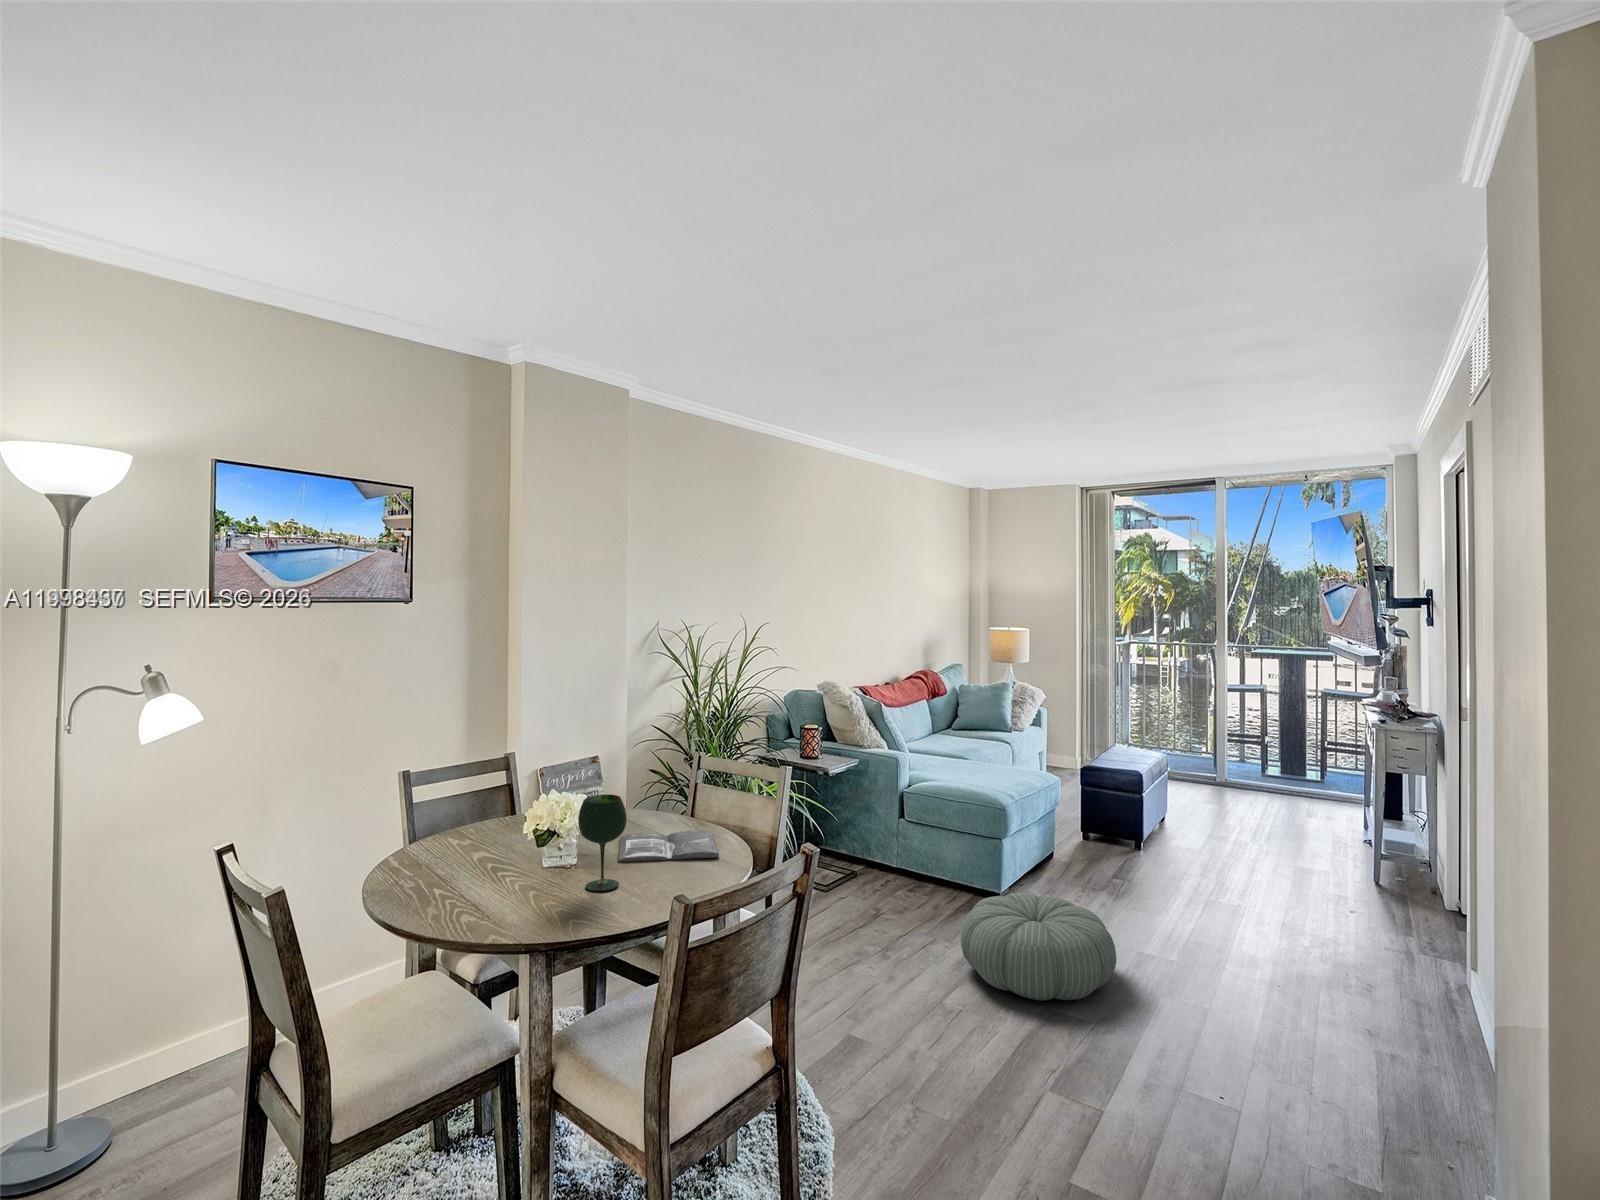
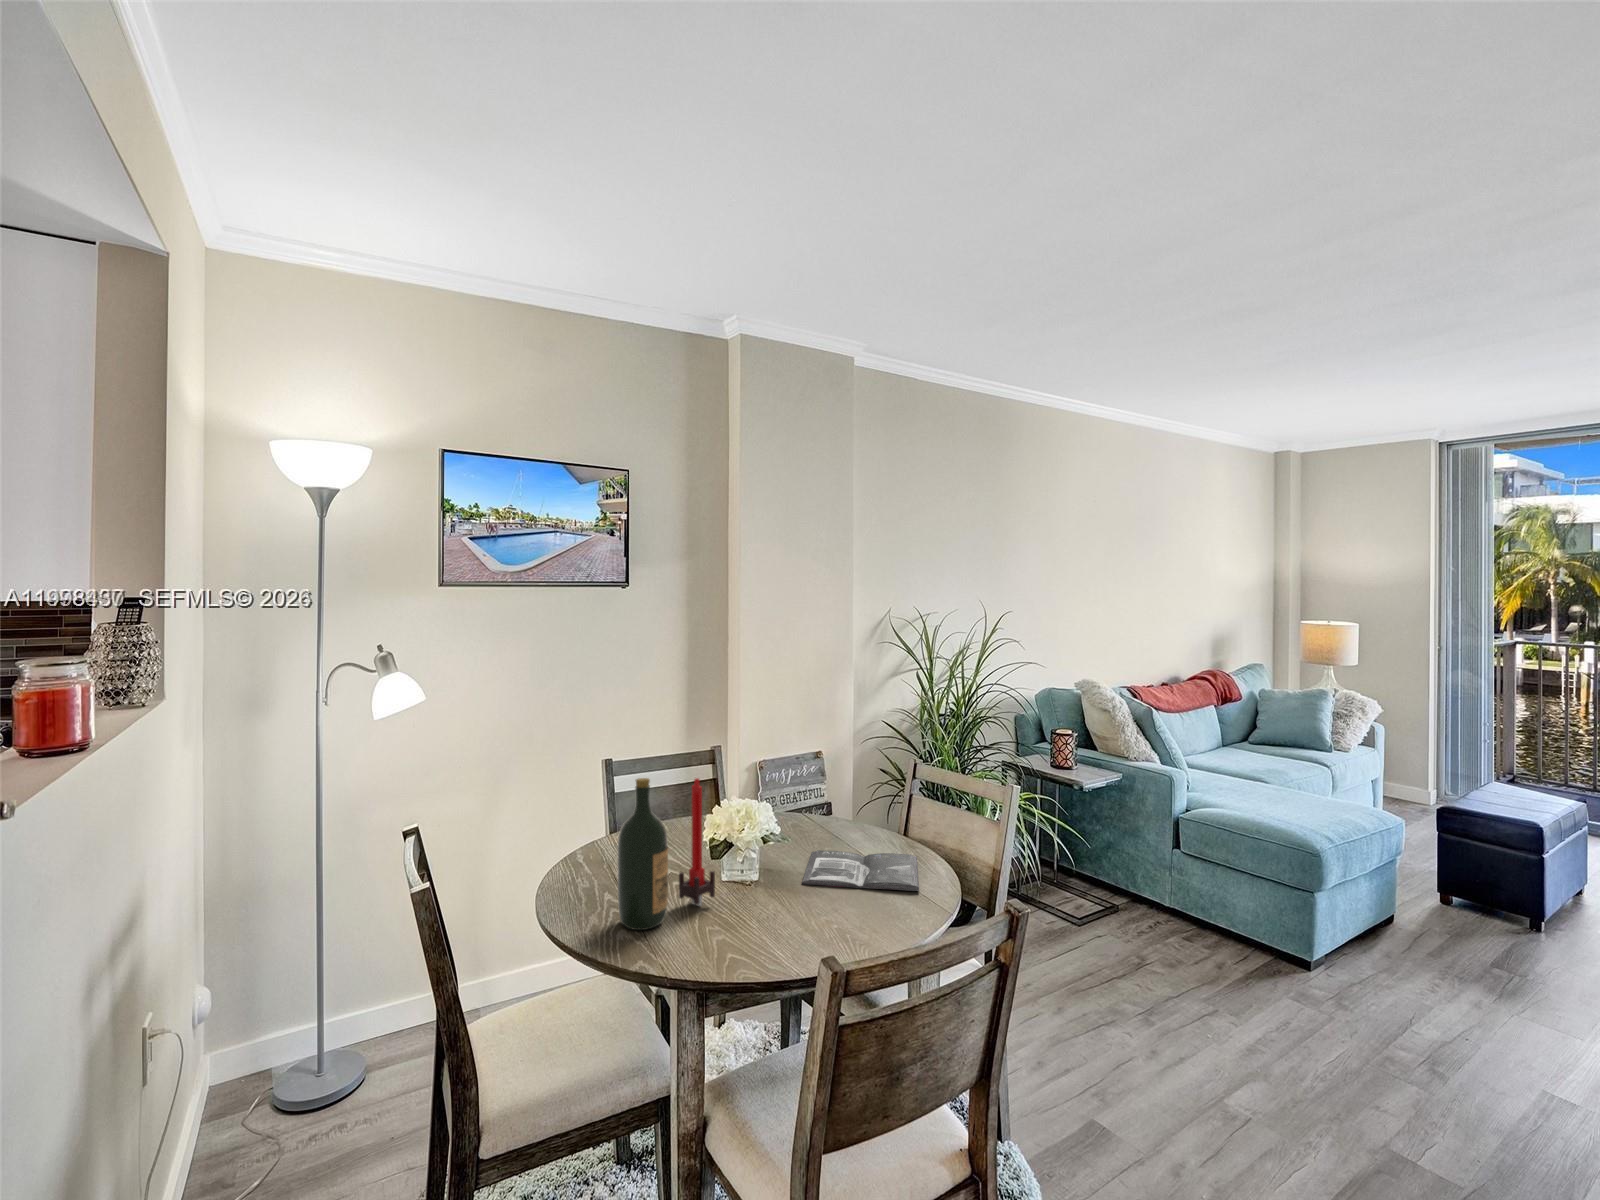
candle: none [512,774,546,888] -> present [679,778,715,906]
wine bottle: none [460,776,507,913] -> present [618,778,668,930]
wine glass: present [578,794,627,891] -> none [748,807,803,920]
pouf: present [961,893,1116,1000] -> none [1252,969,1497,1134]

